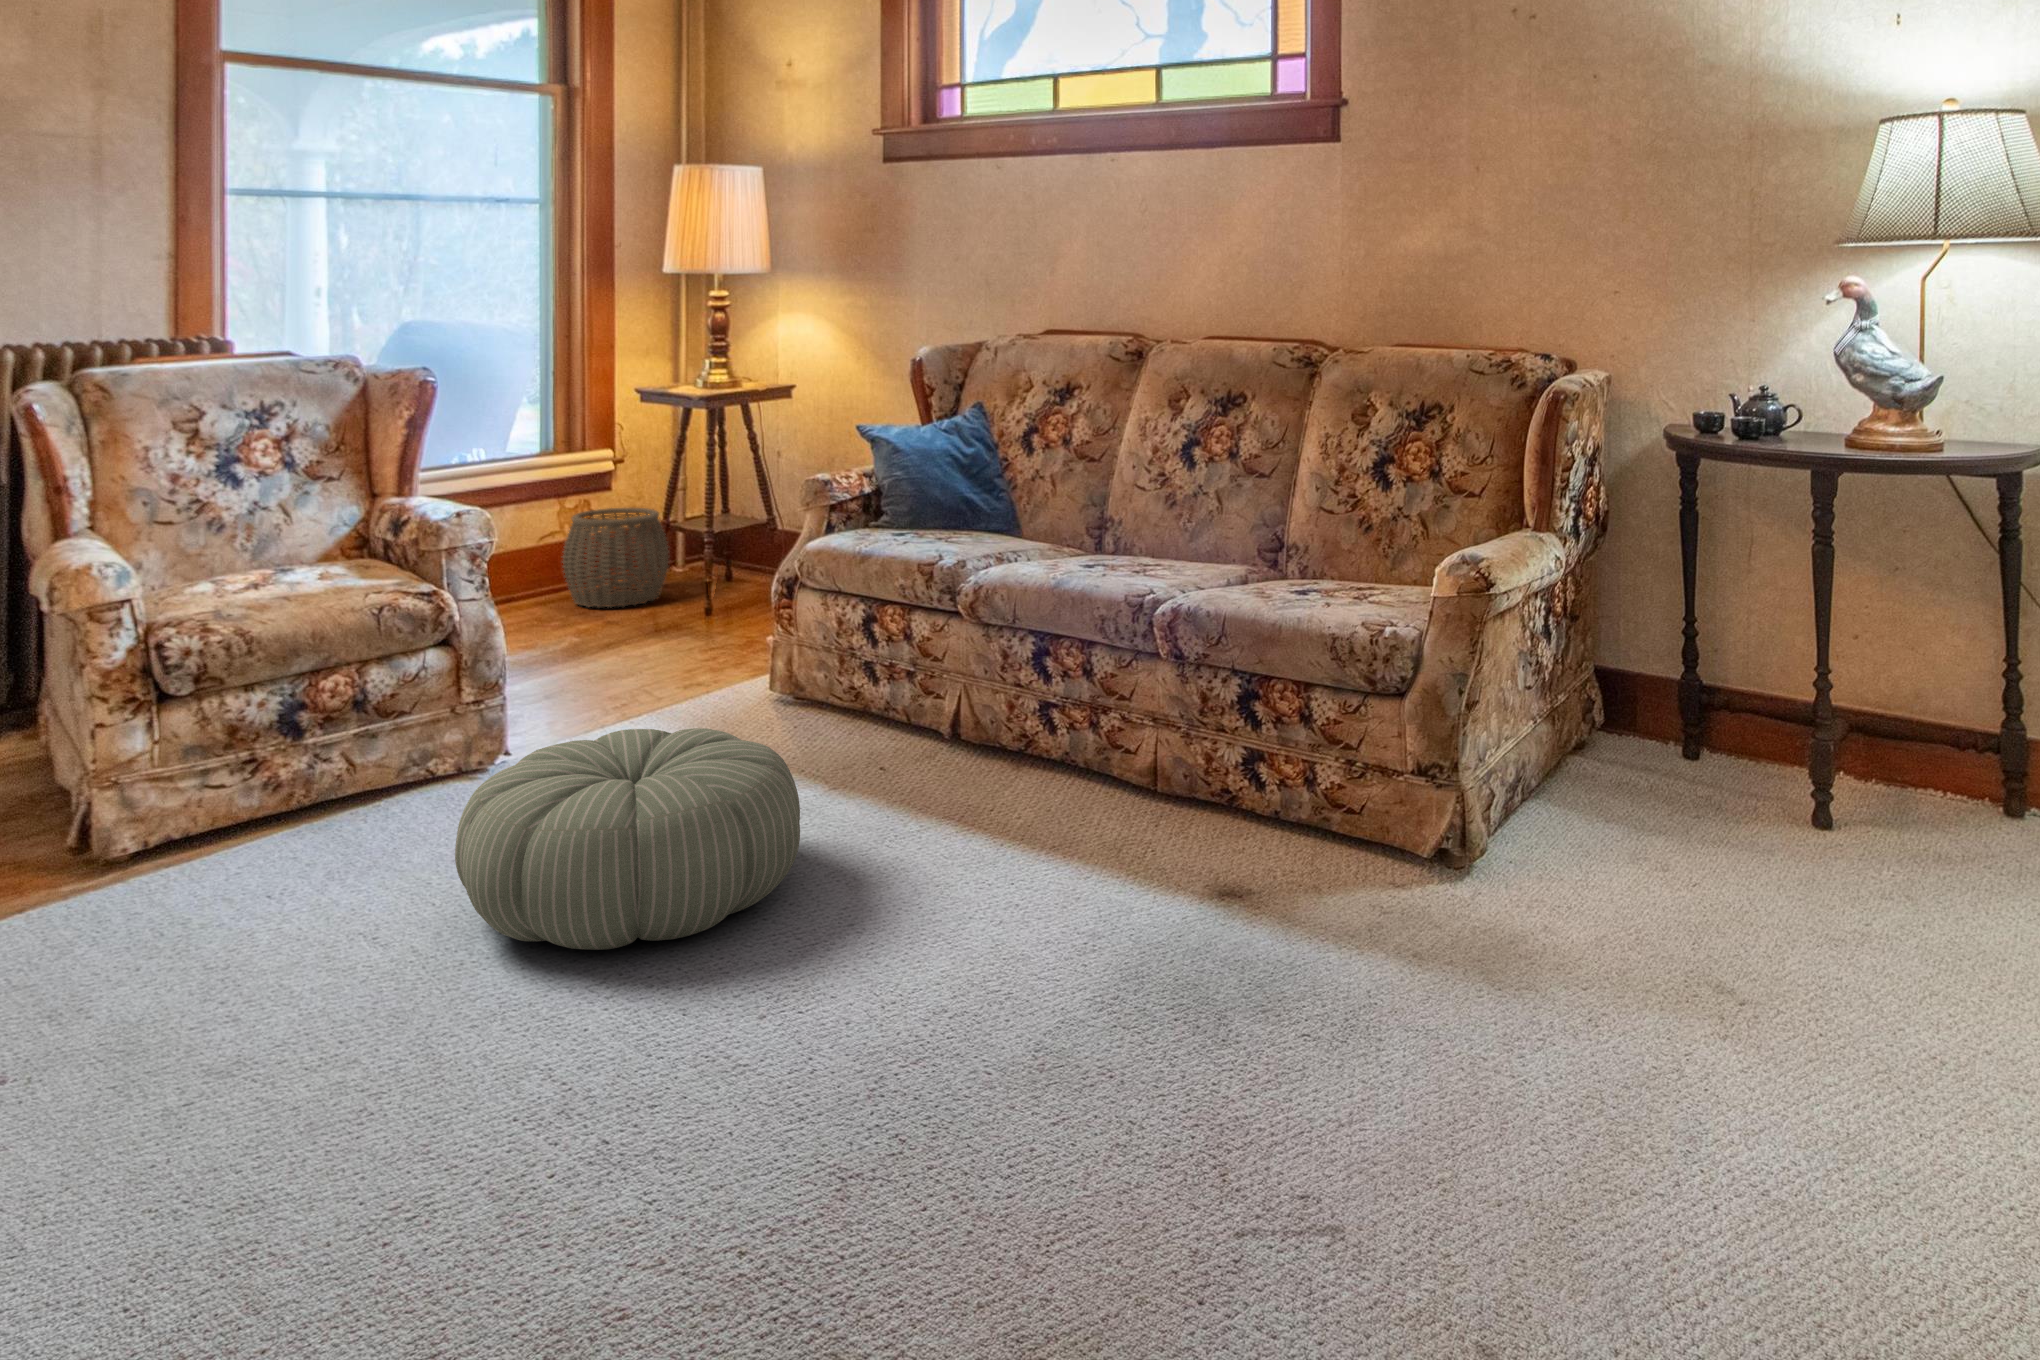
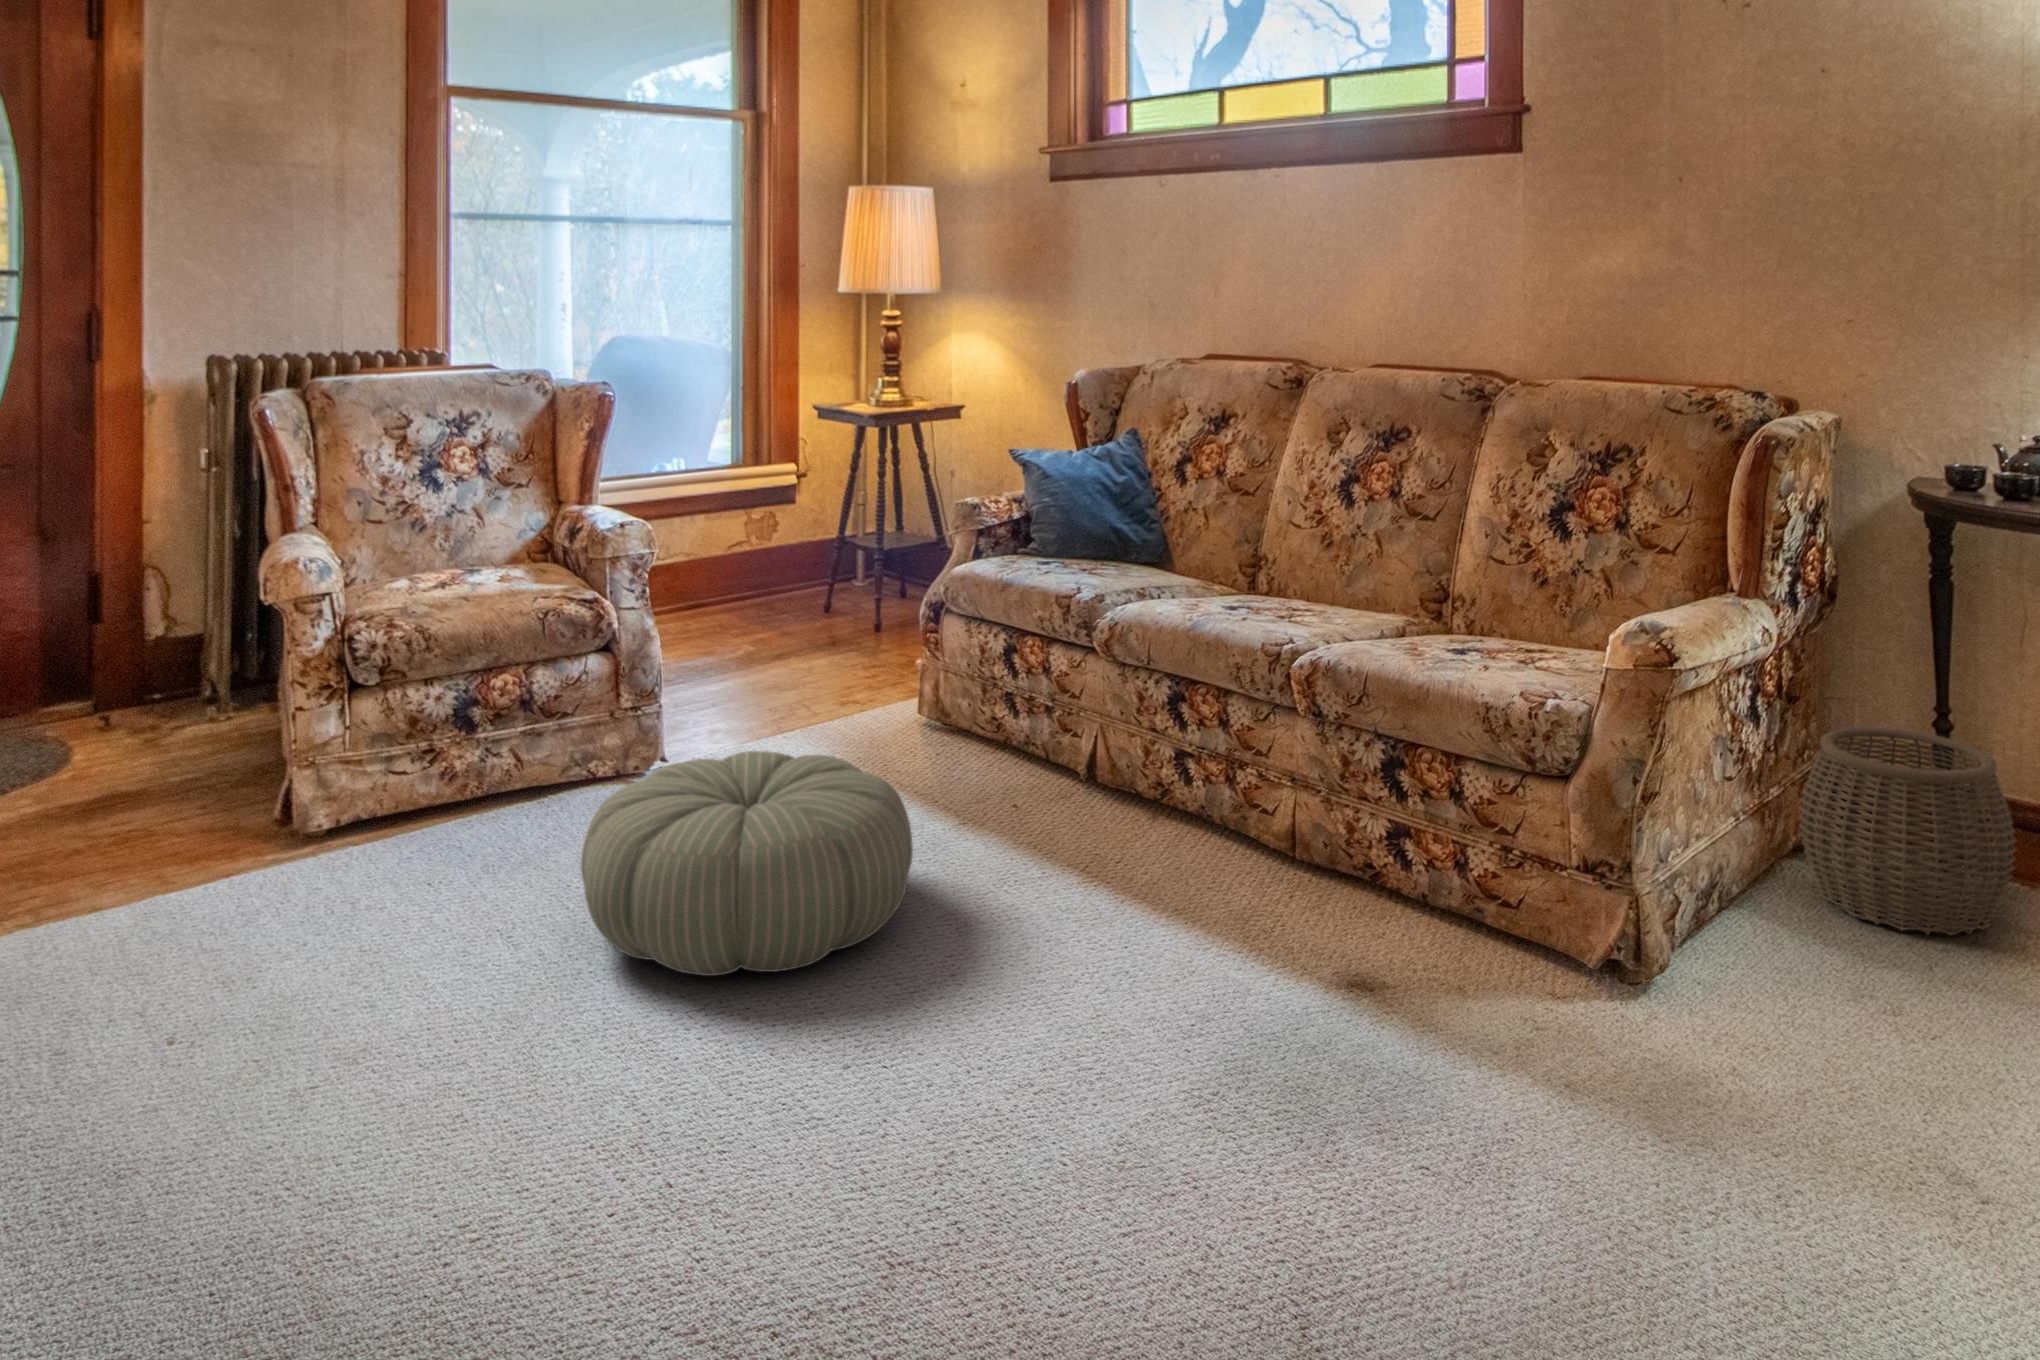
woven basket: present [562,508,669,608] -> present [1799,727,2016,935]

